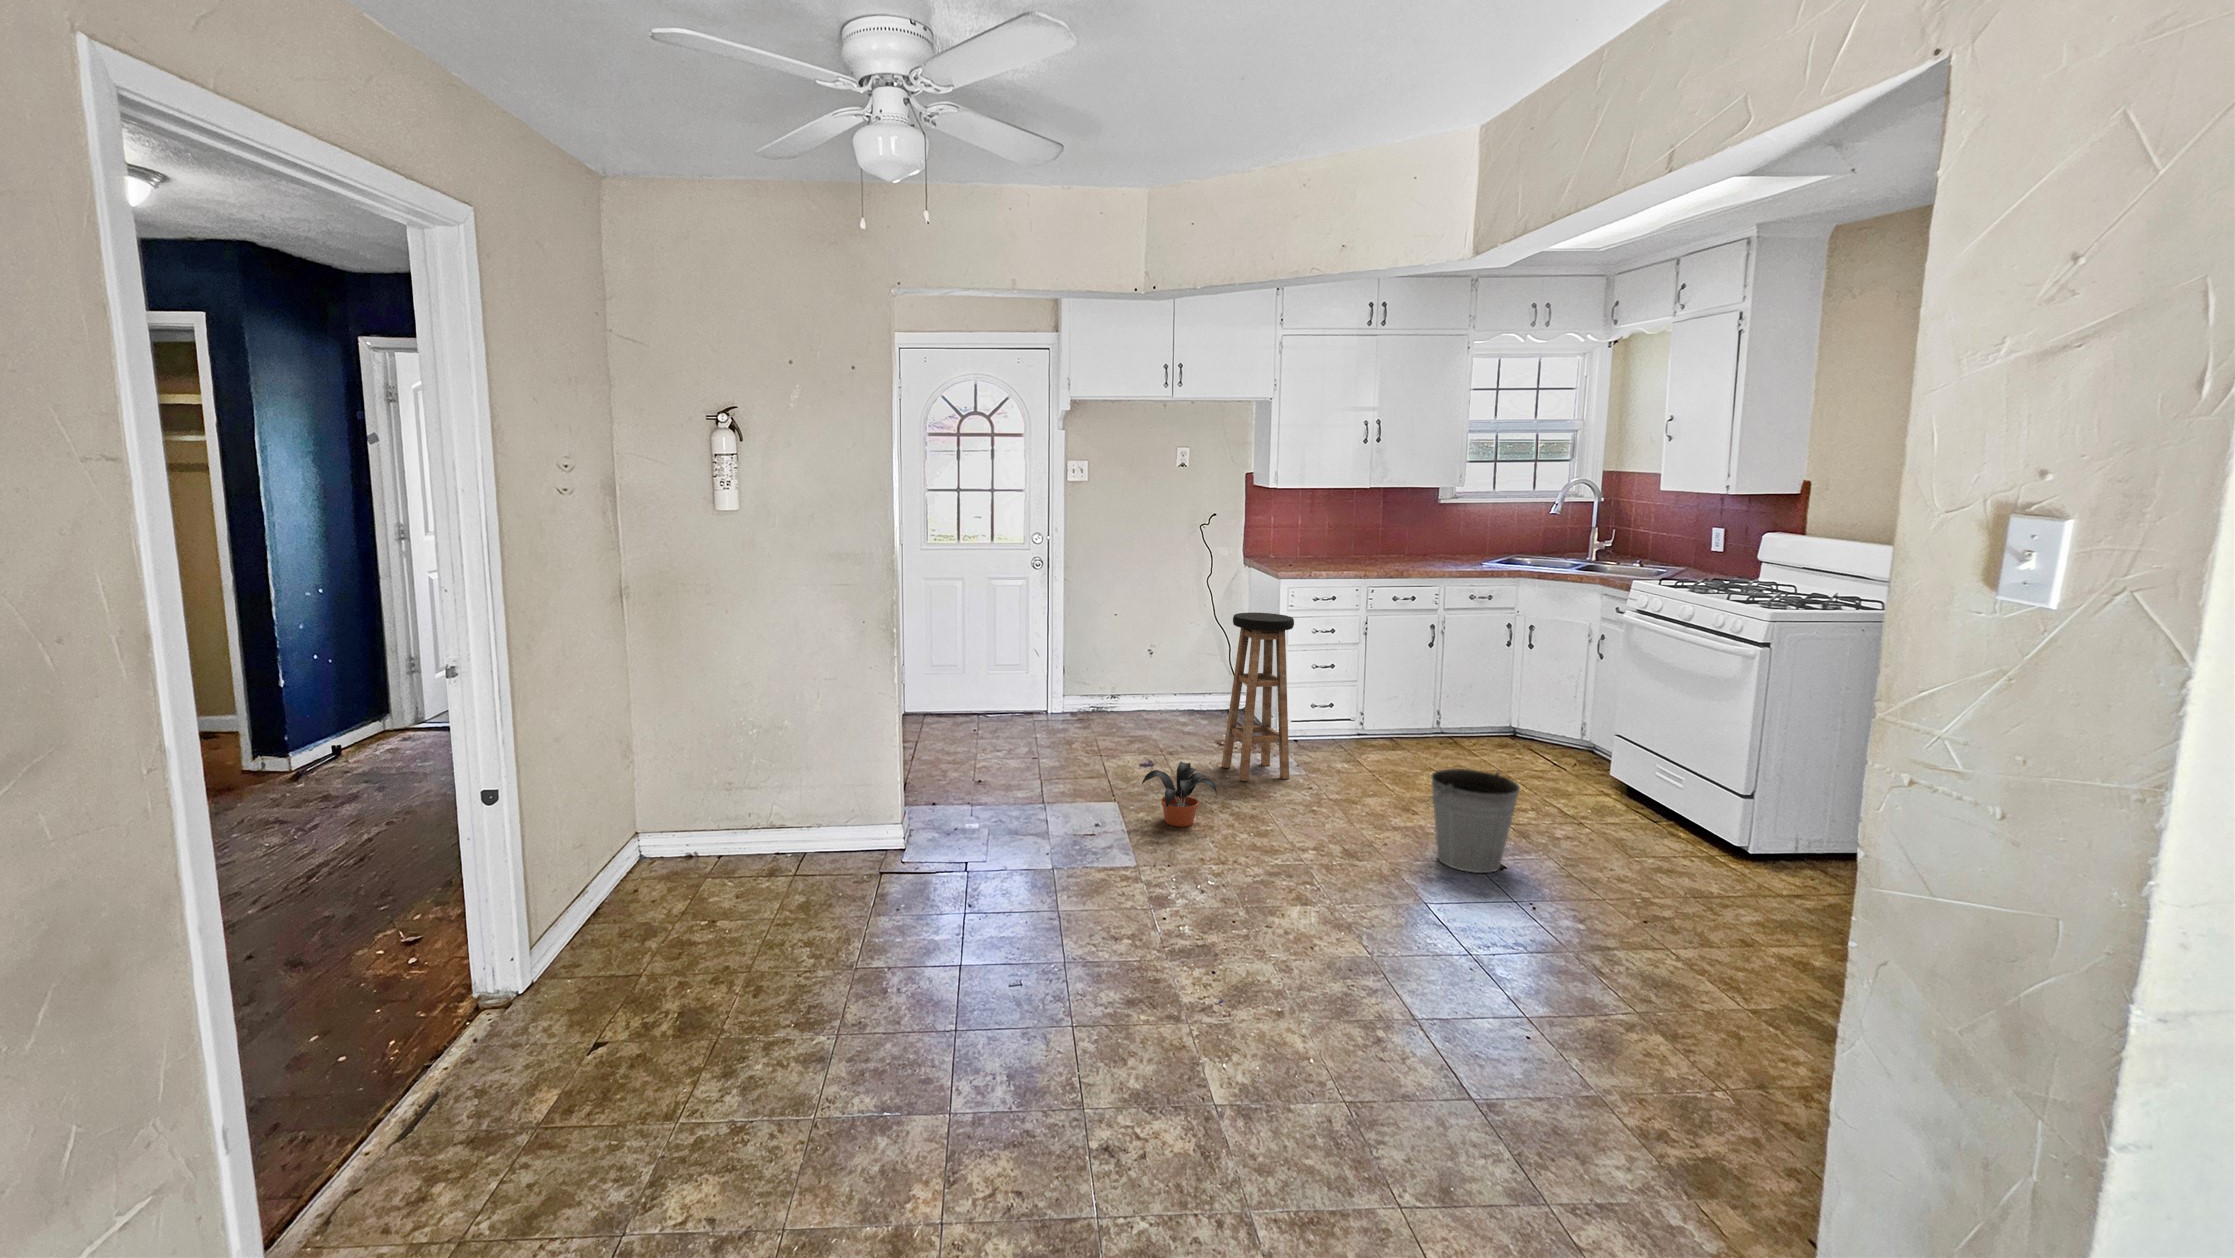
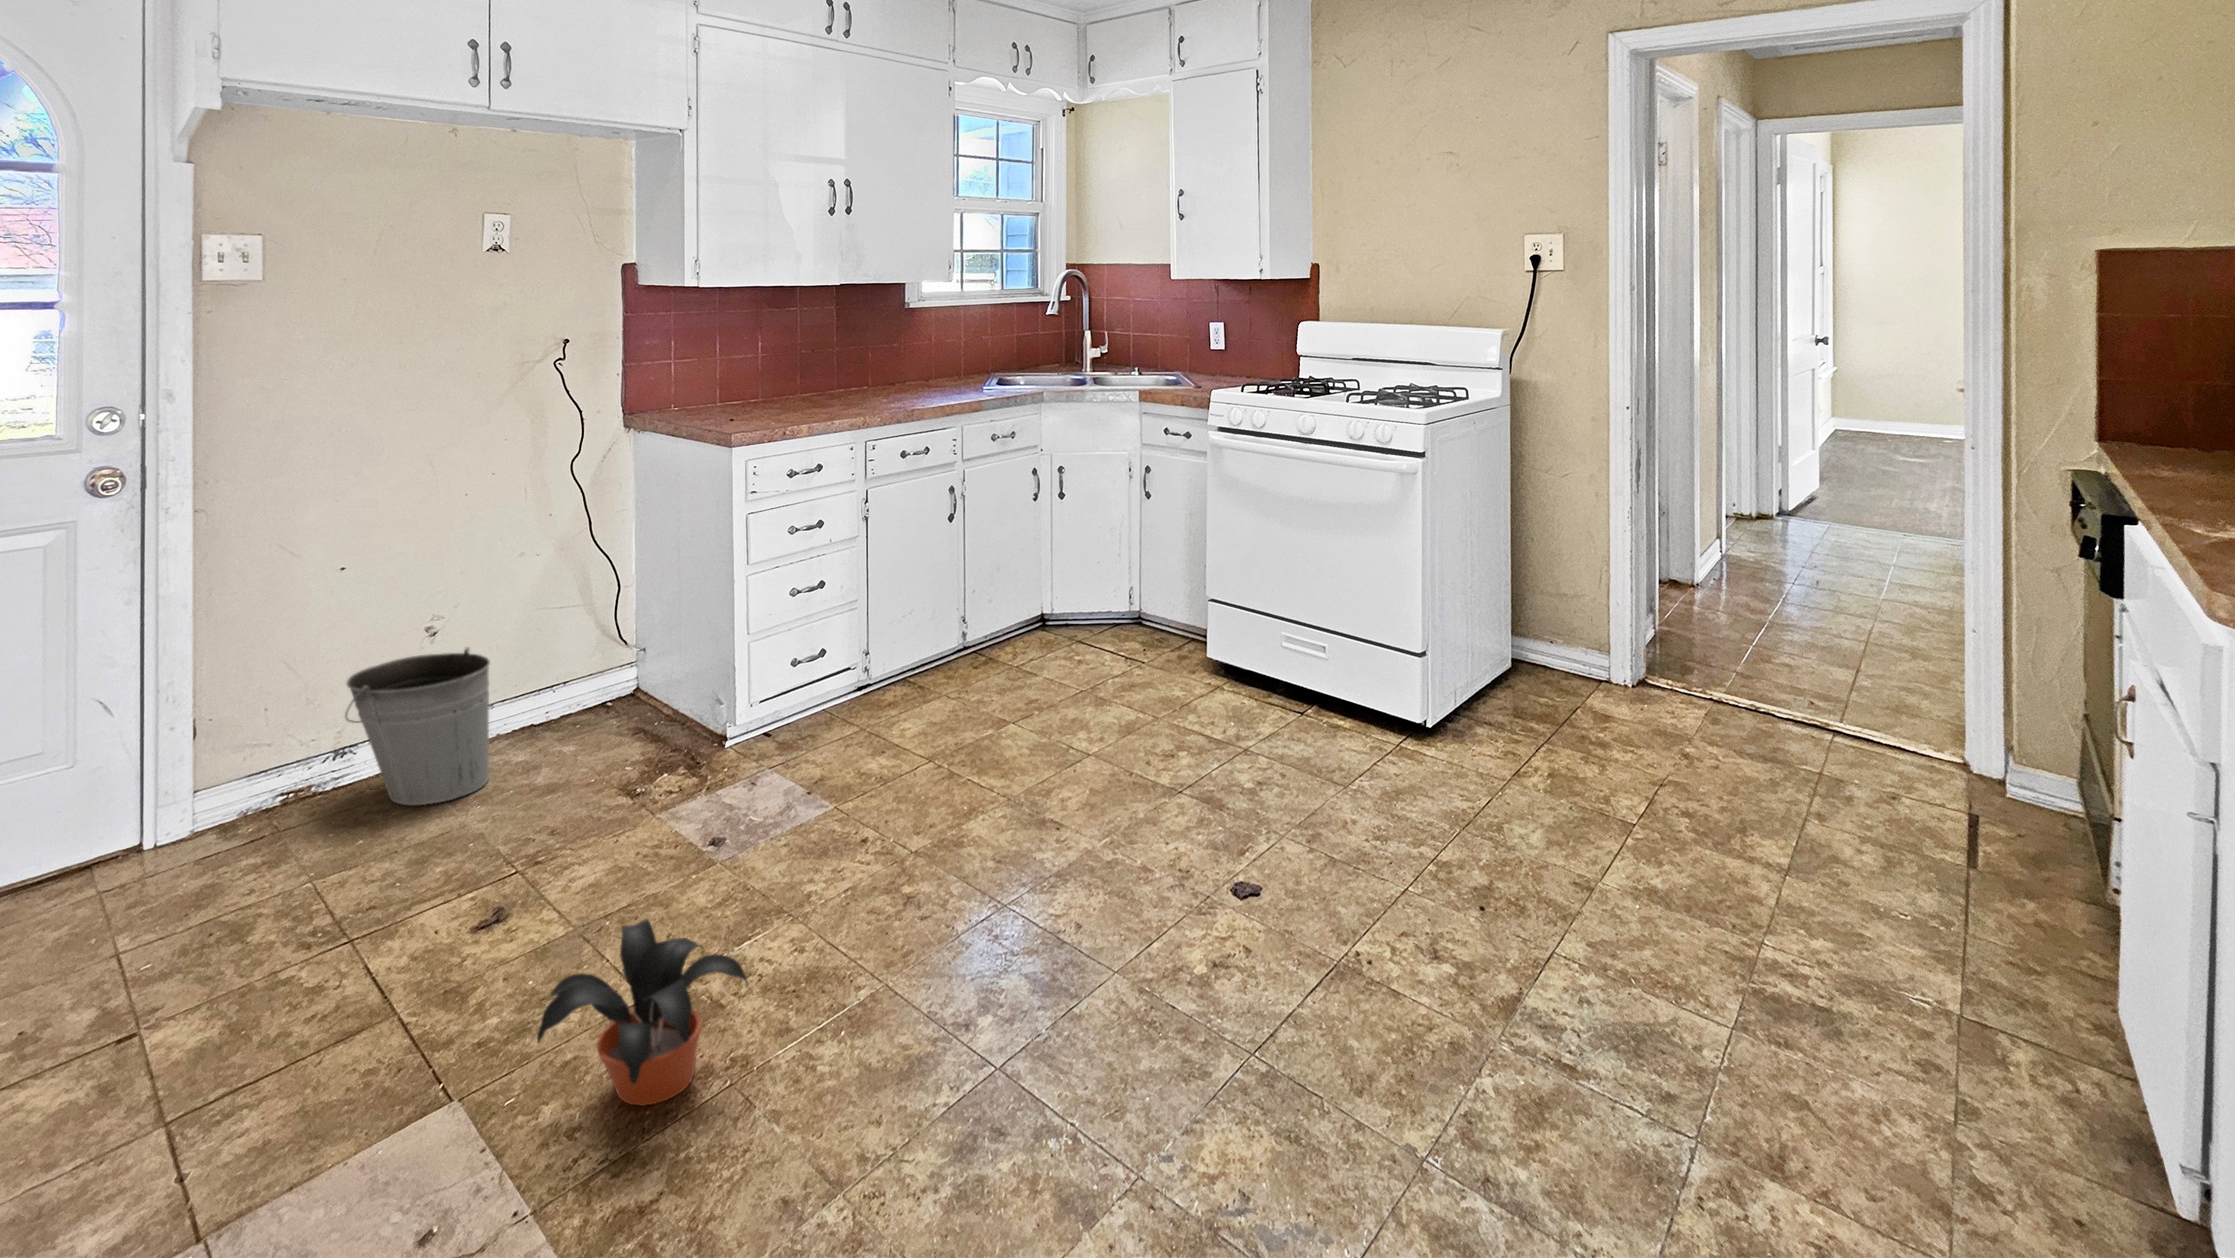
bar stool: present [1222,612,1294,781] -> none [638,510,819,882]
bucket: present [1427,769,1521,873] -> present [345,648,490,805]

